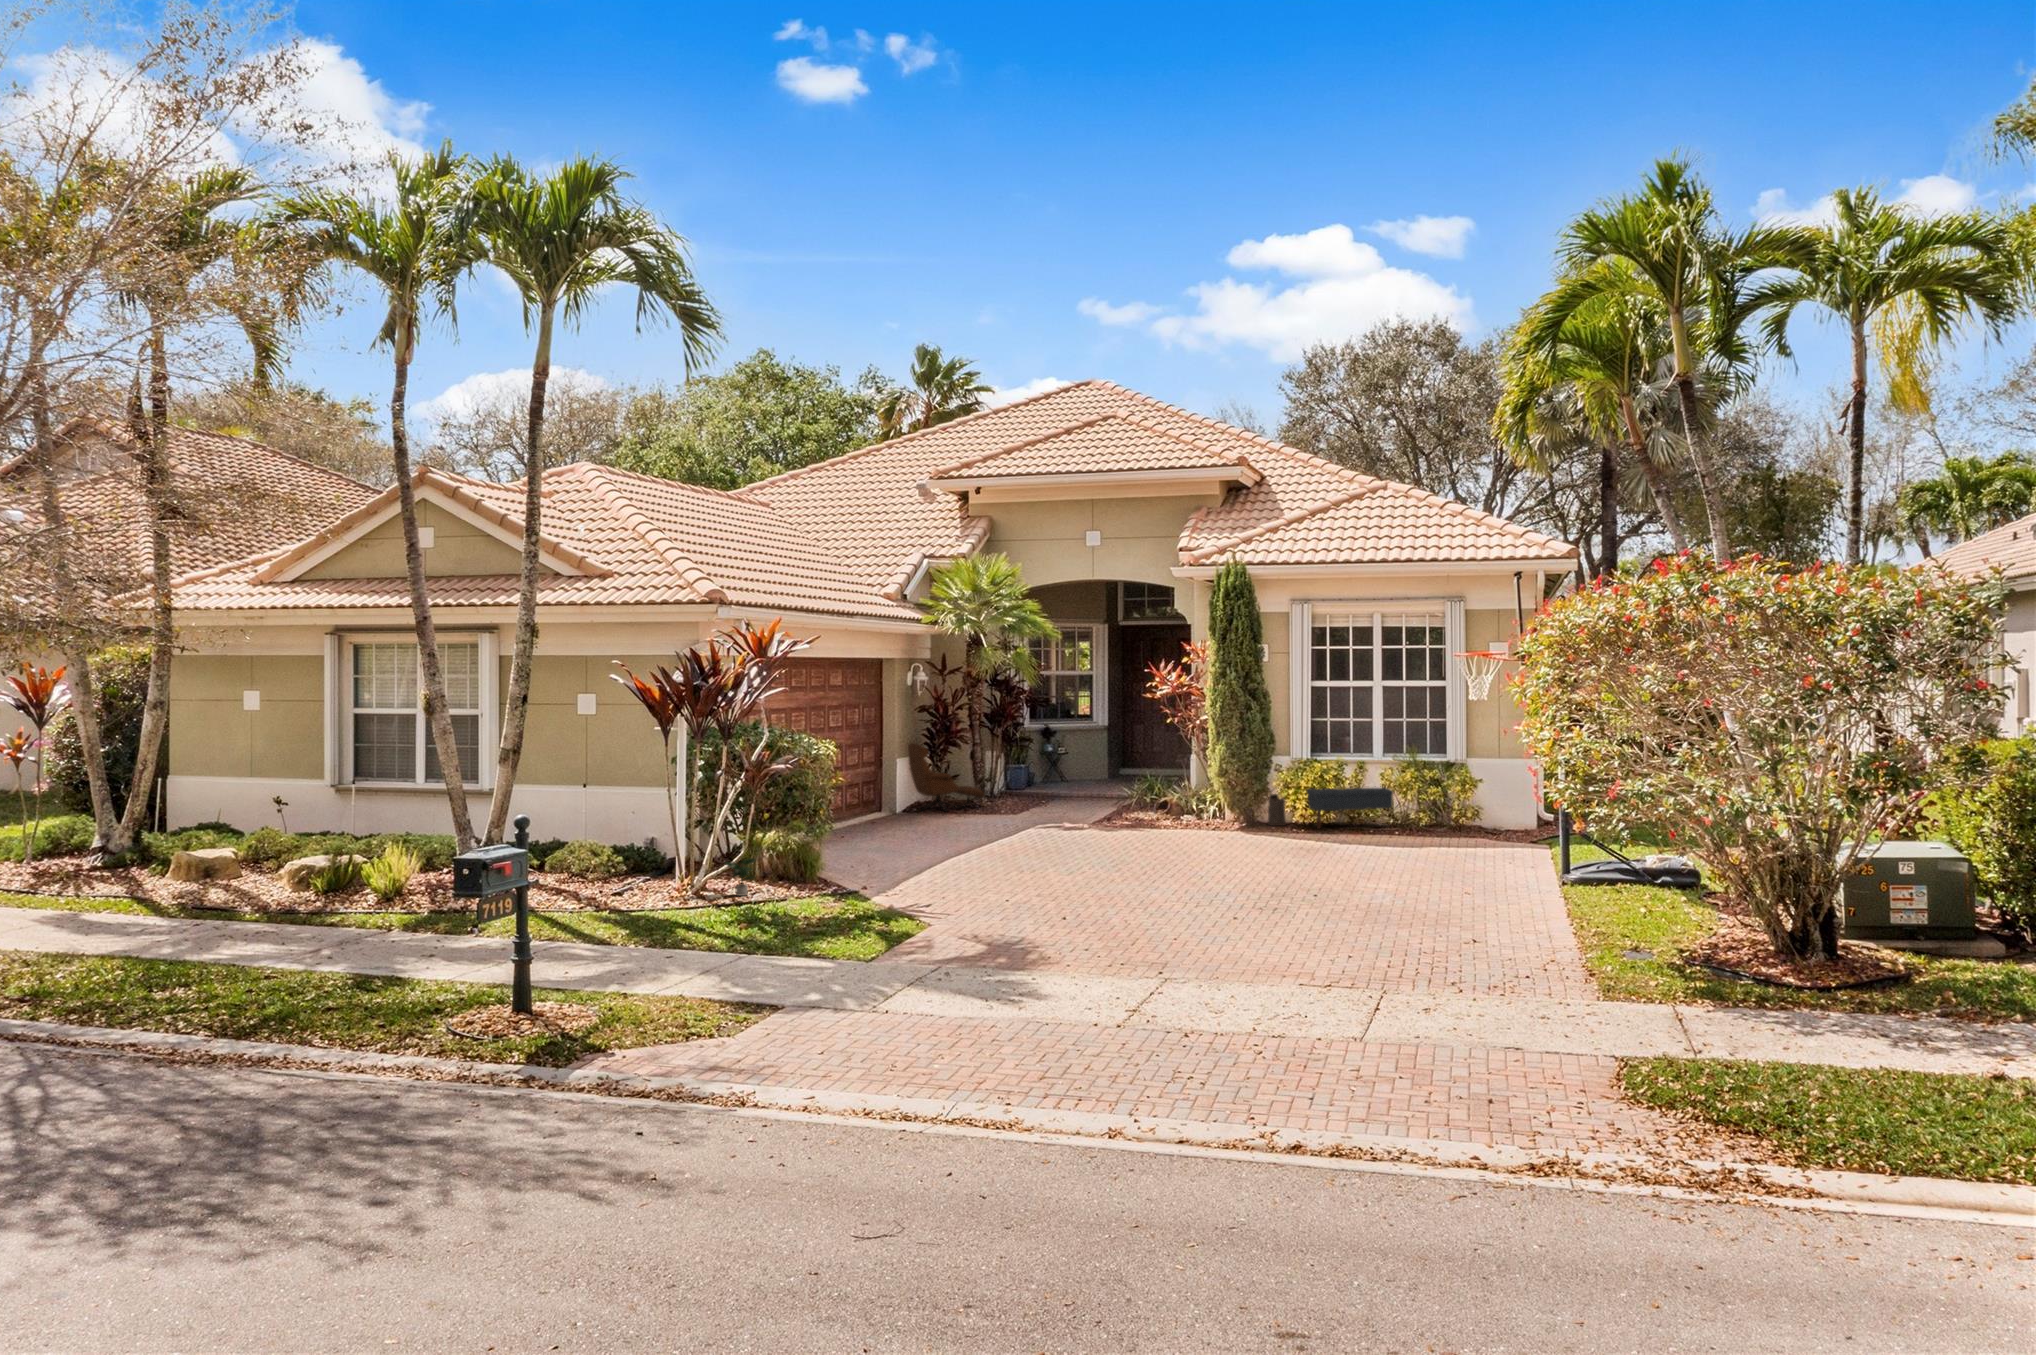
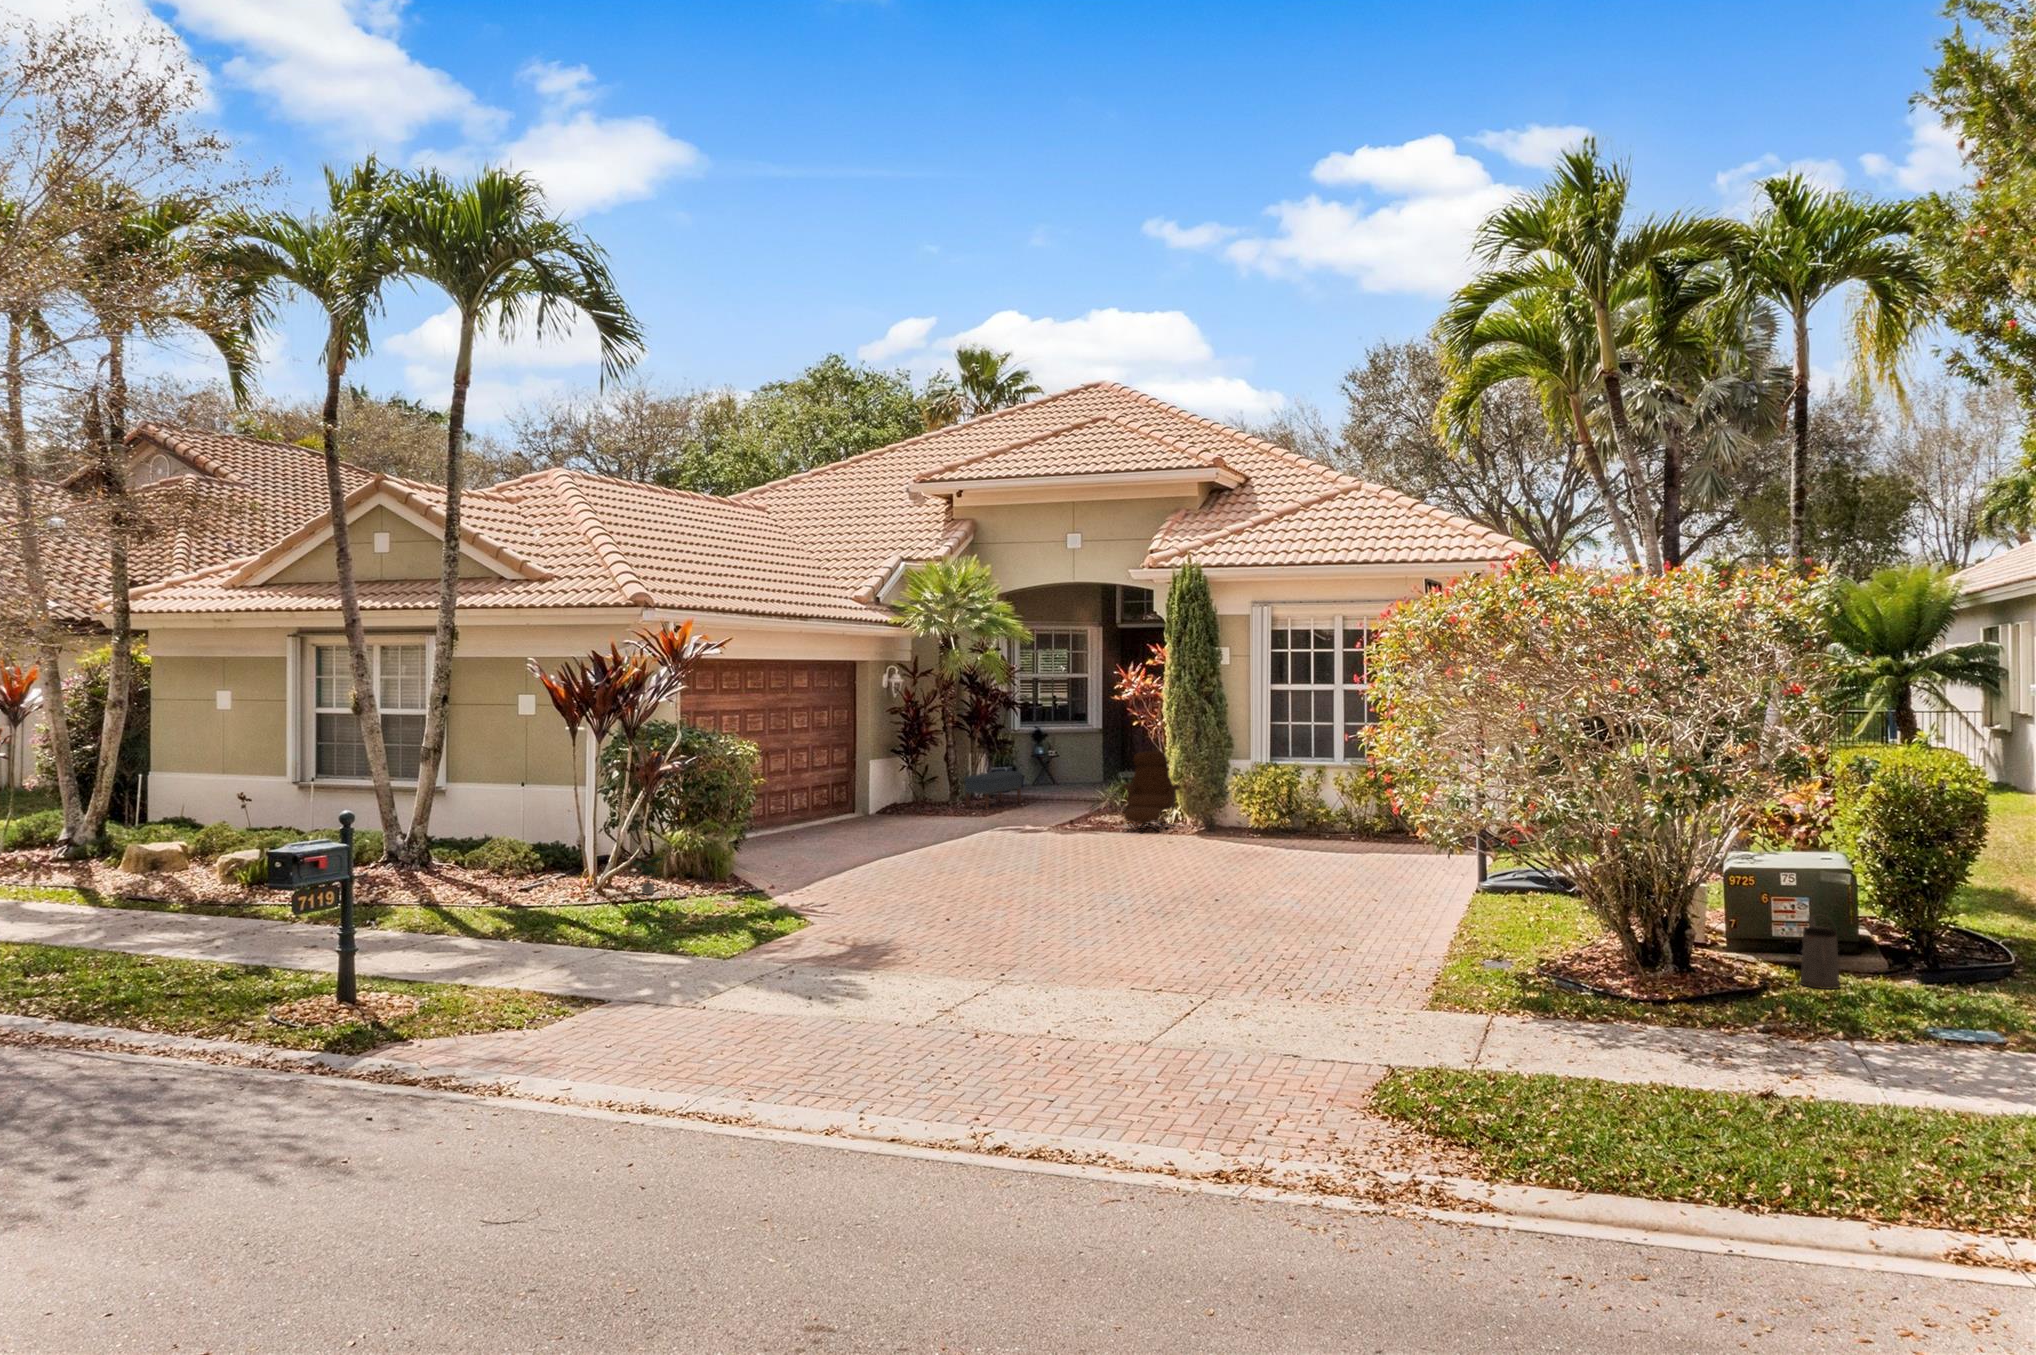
lounge chair: present [908,743,985,811] -> present [1123,751,1181,832]
bench: present [1305,786,1393,829] -> present [964,771,1022,809]
watering can: present [1268,794,1286,826] -> present [1800,916,1841,989]

